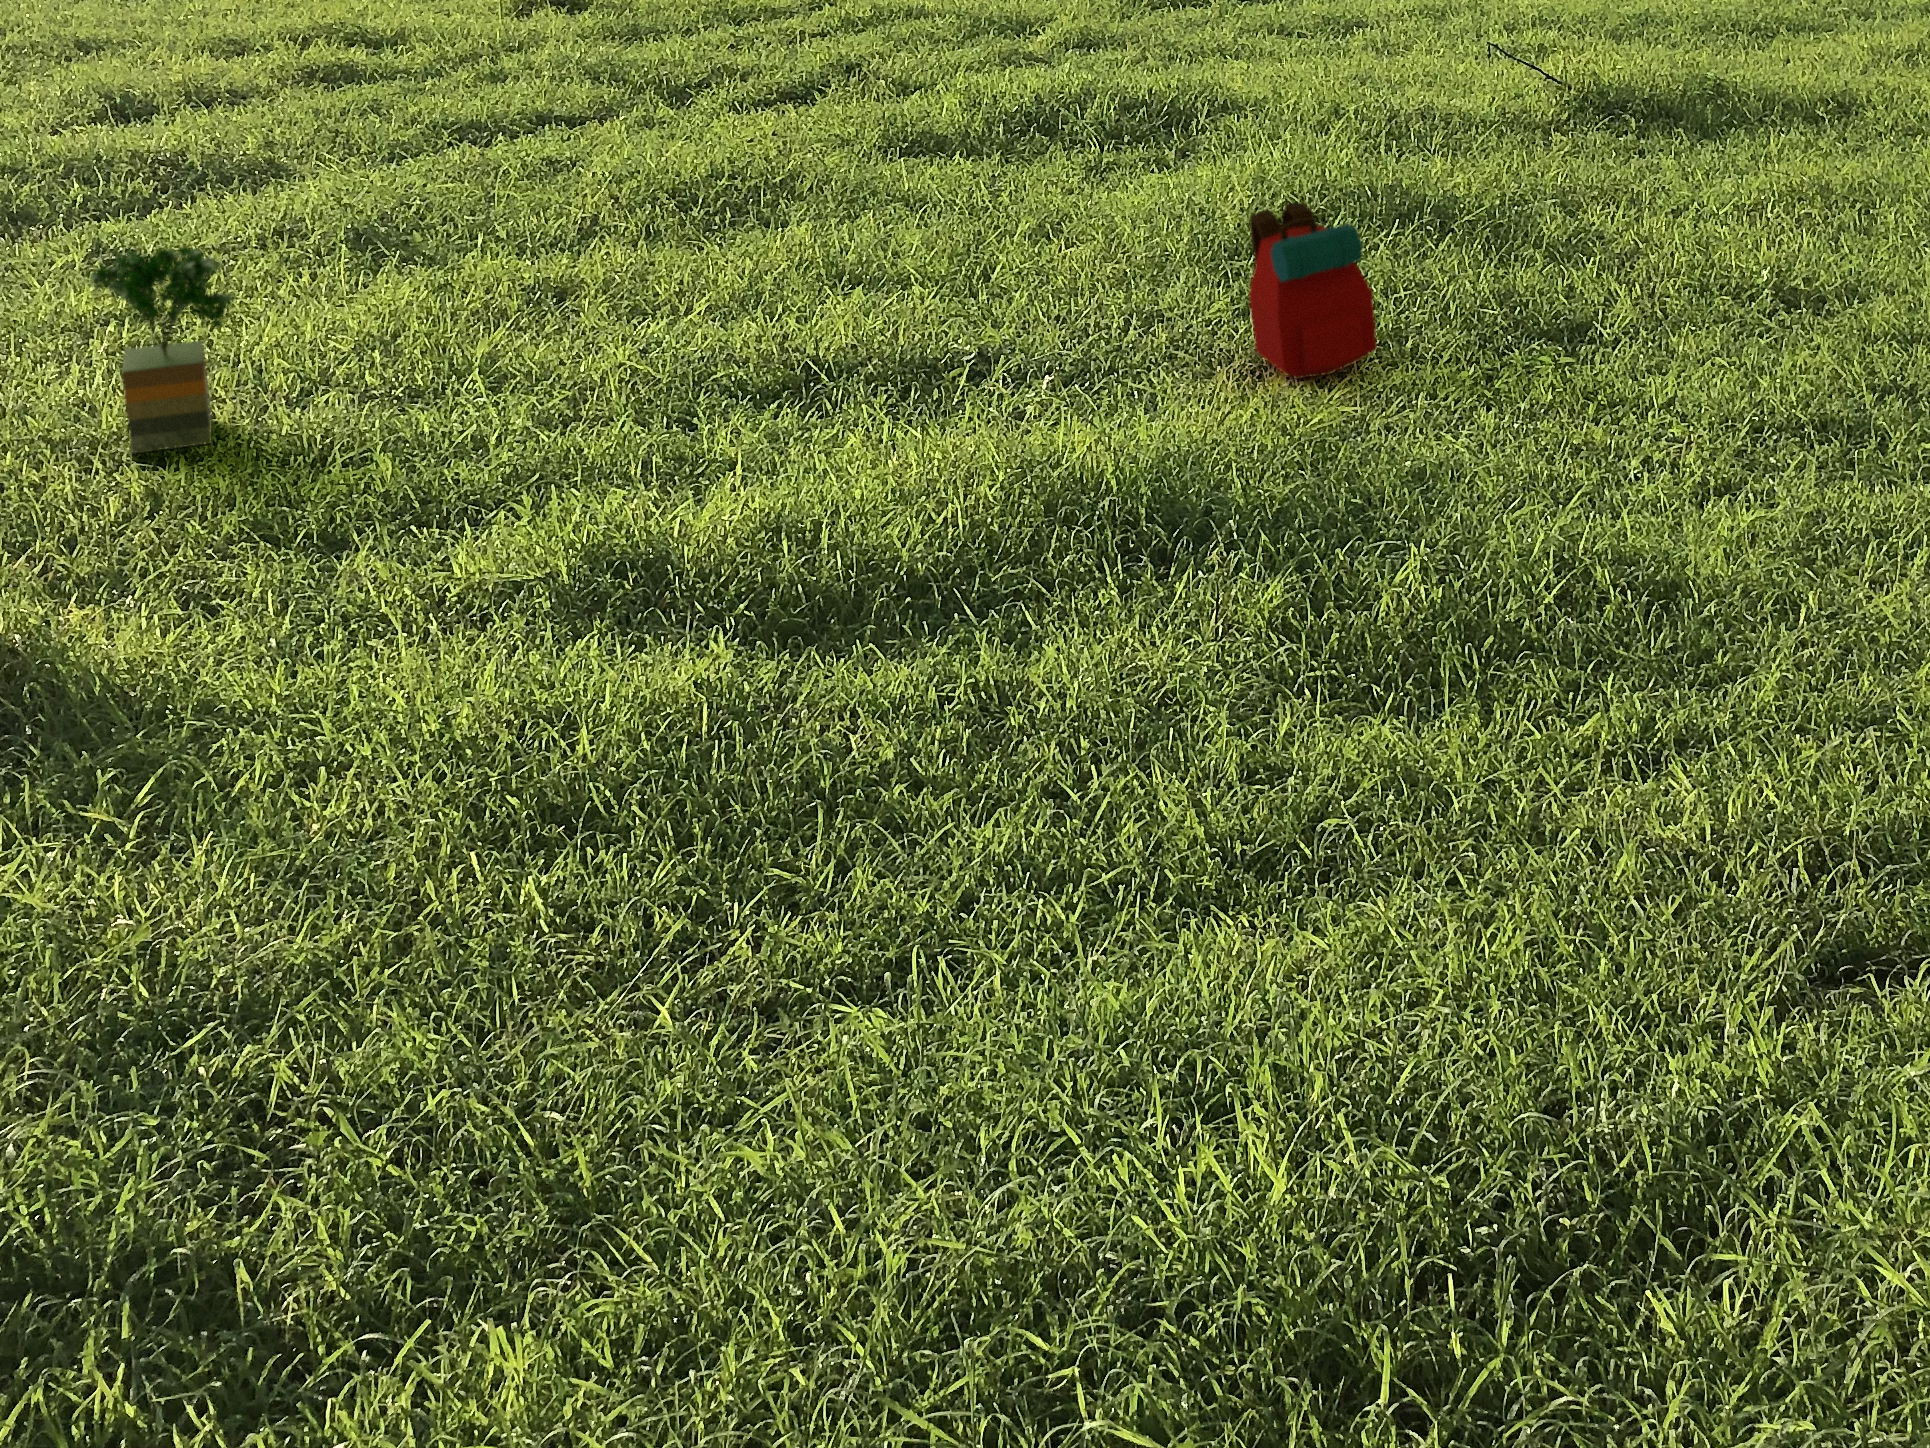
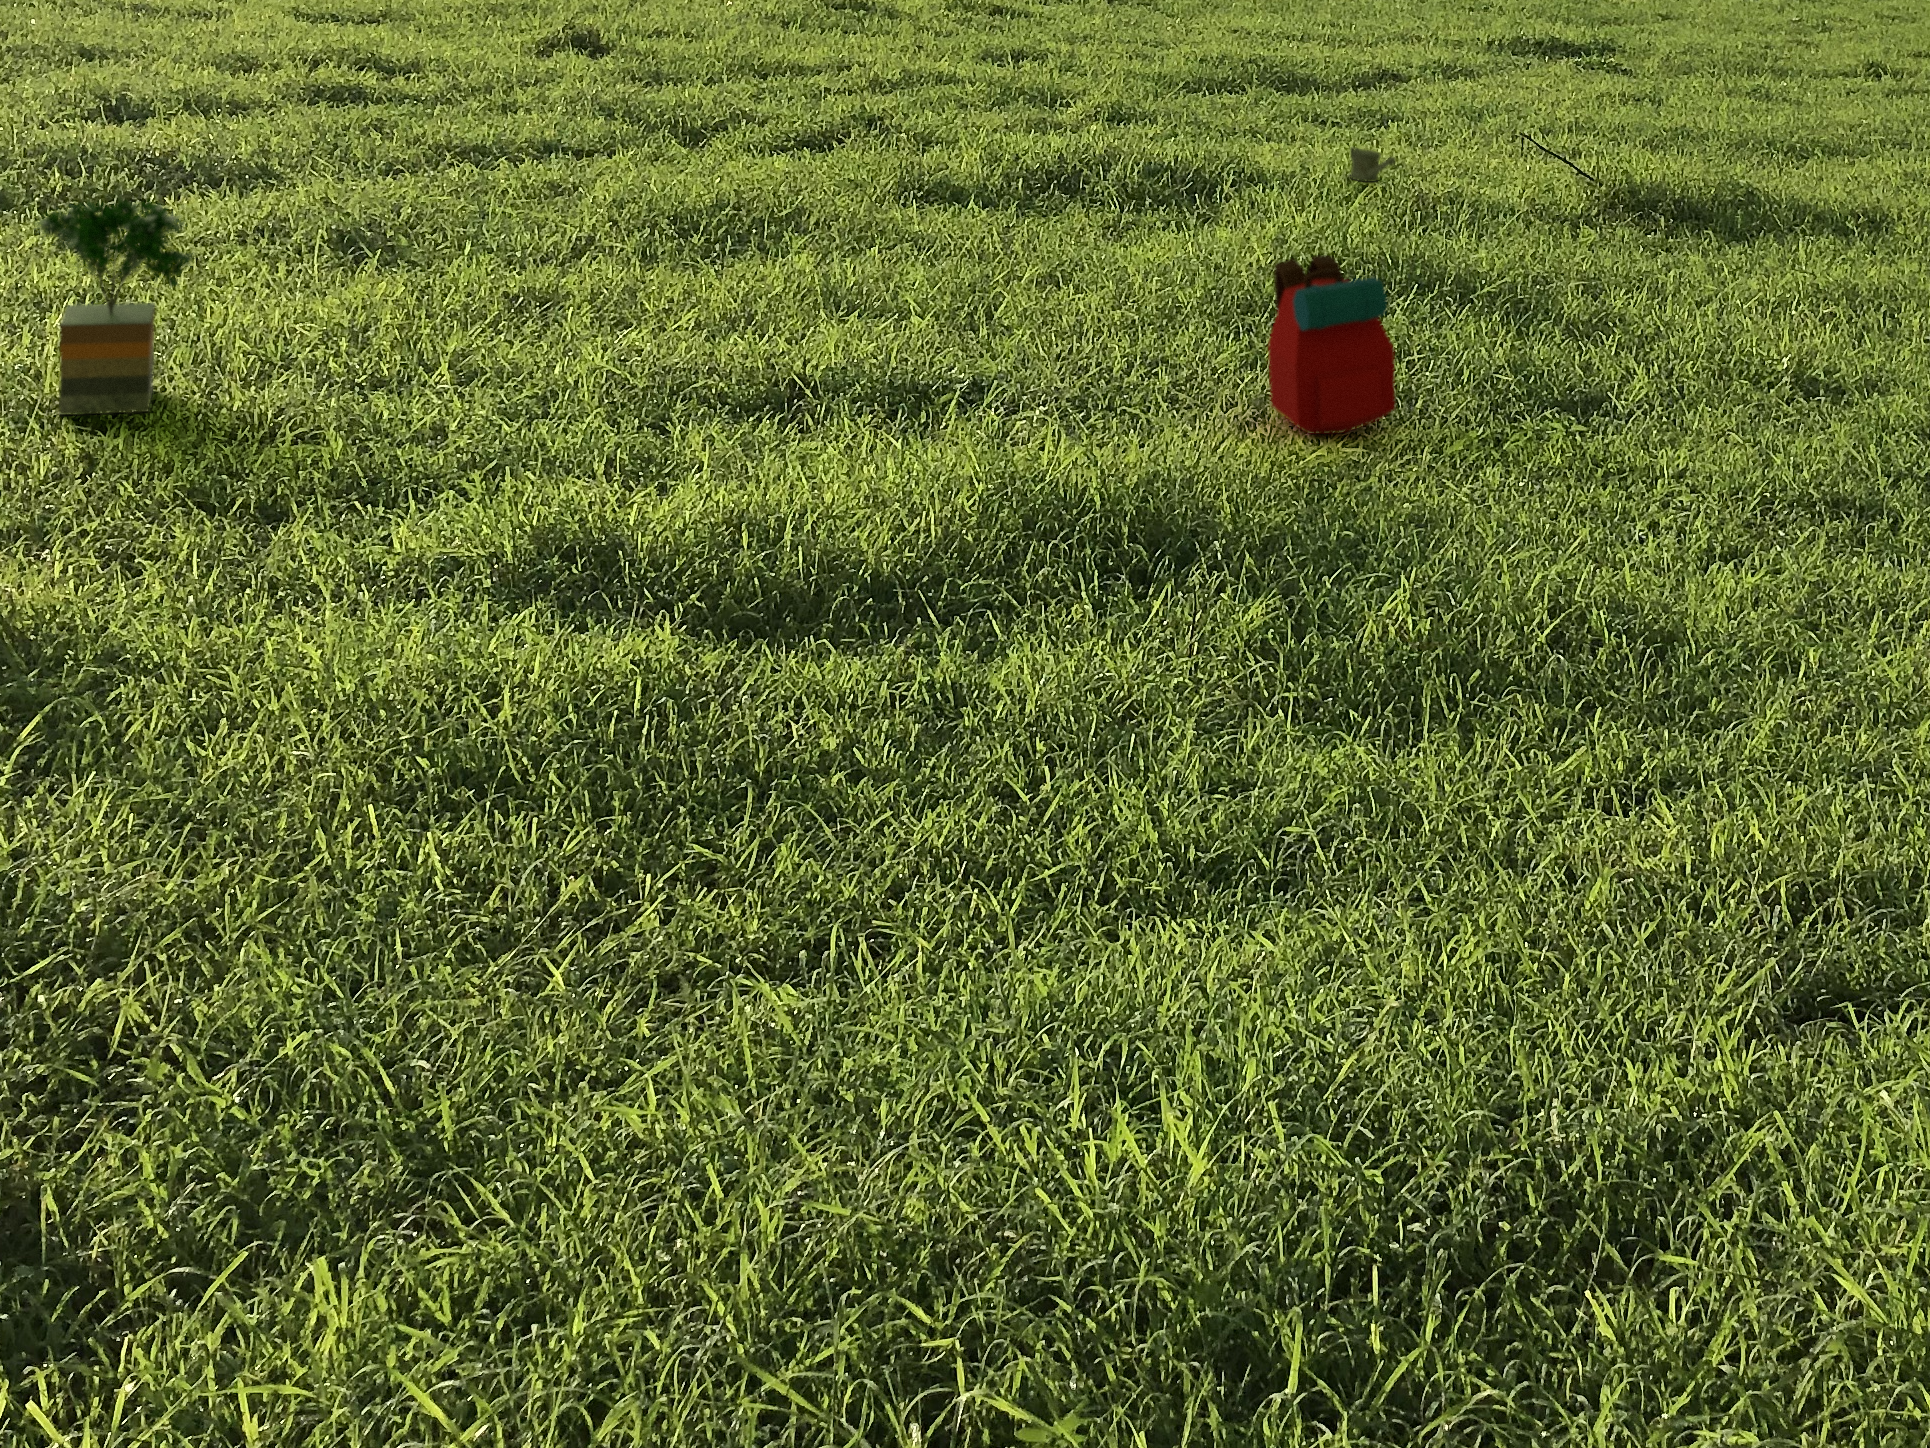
watering can: none [1305,54,1351,88] -> present [1350,147,1396,182]

